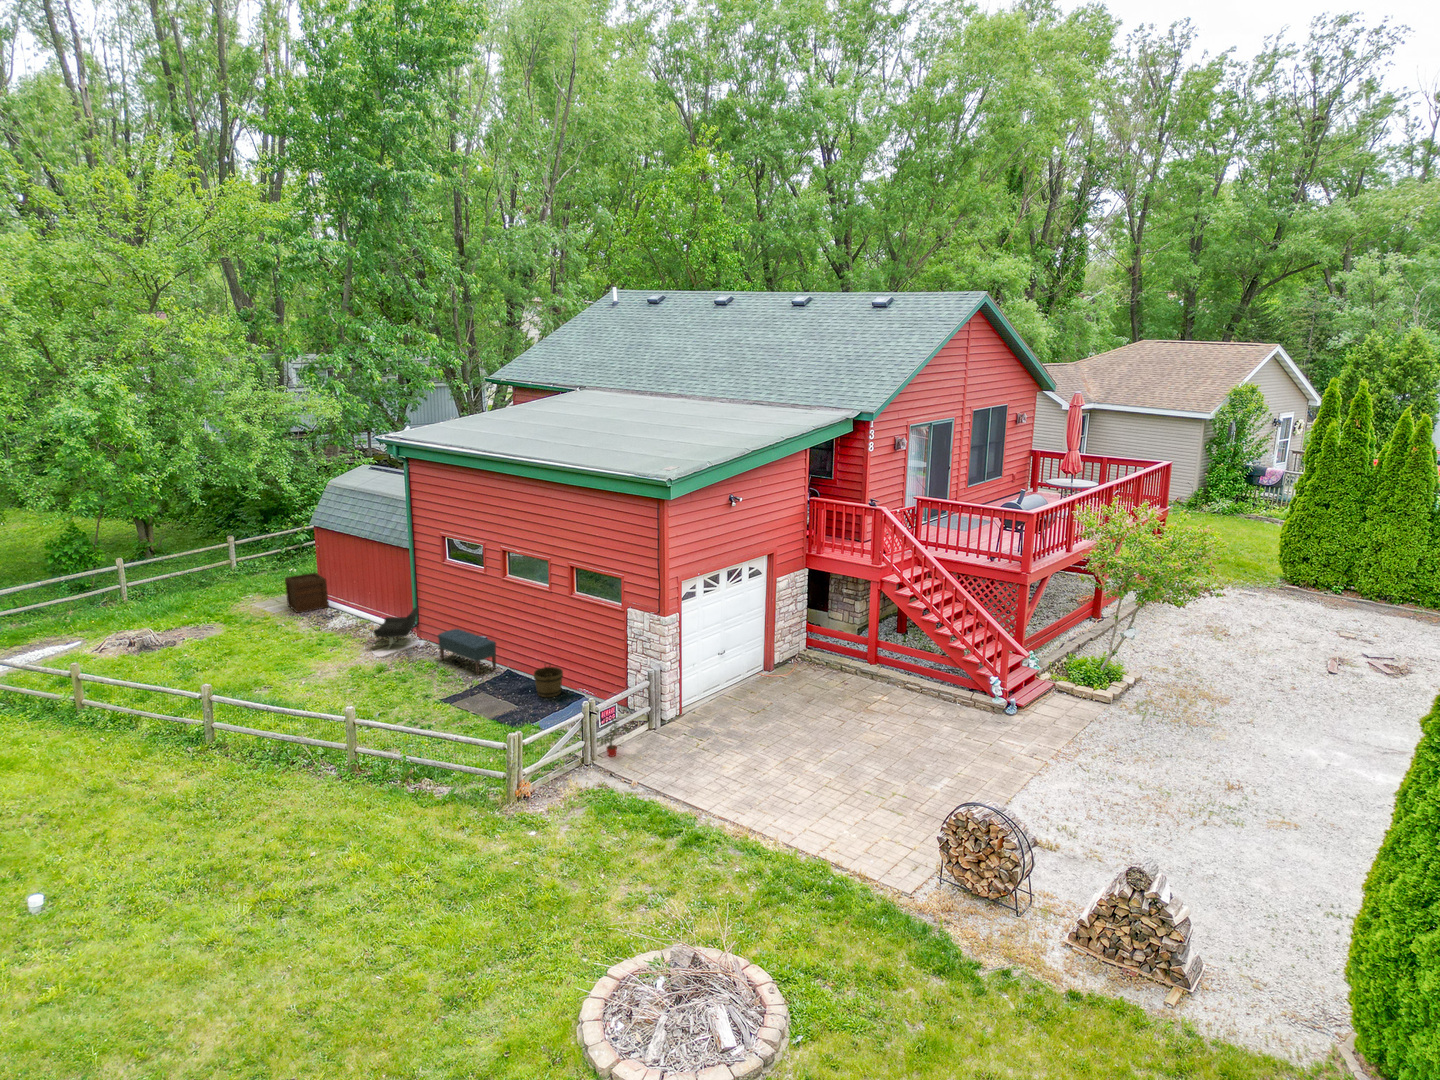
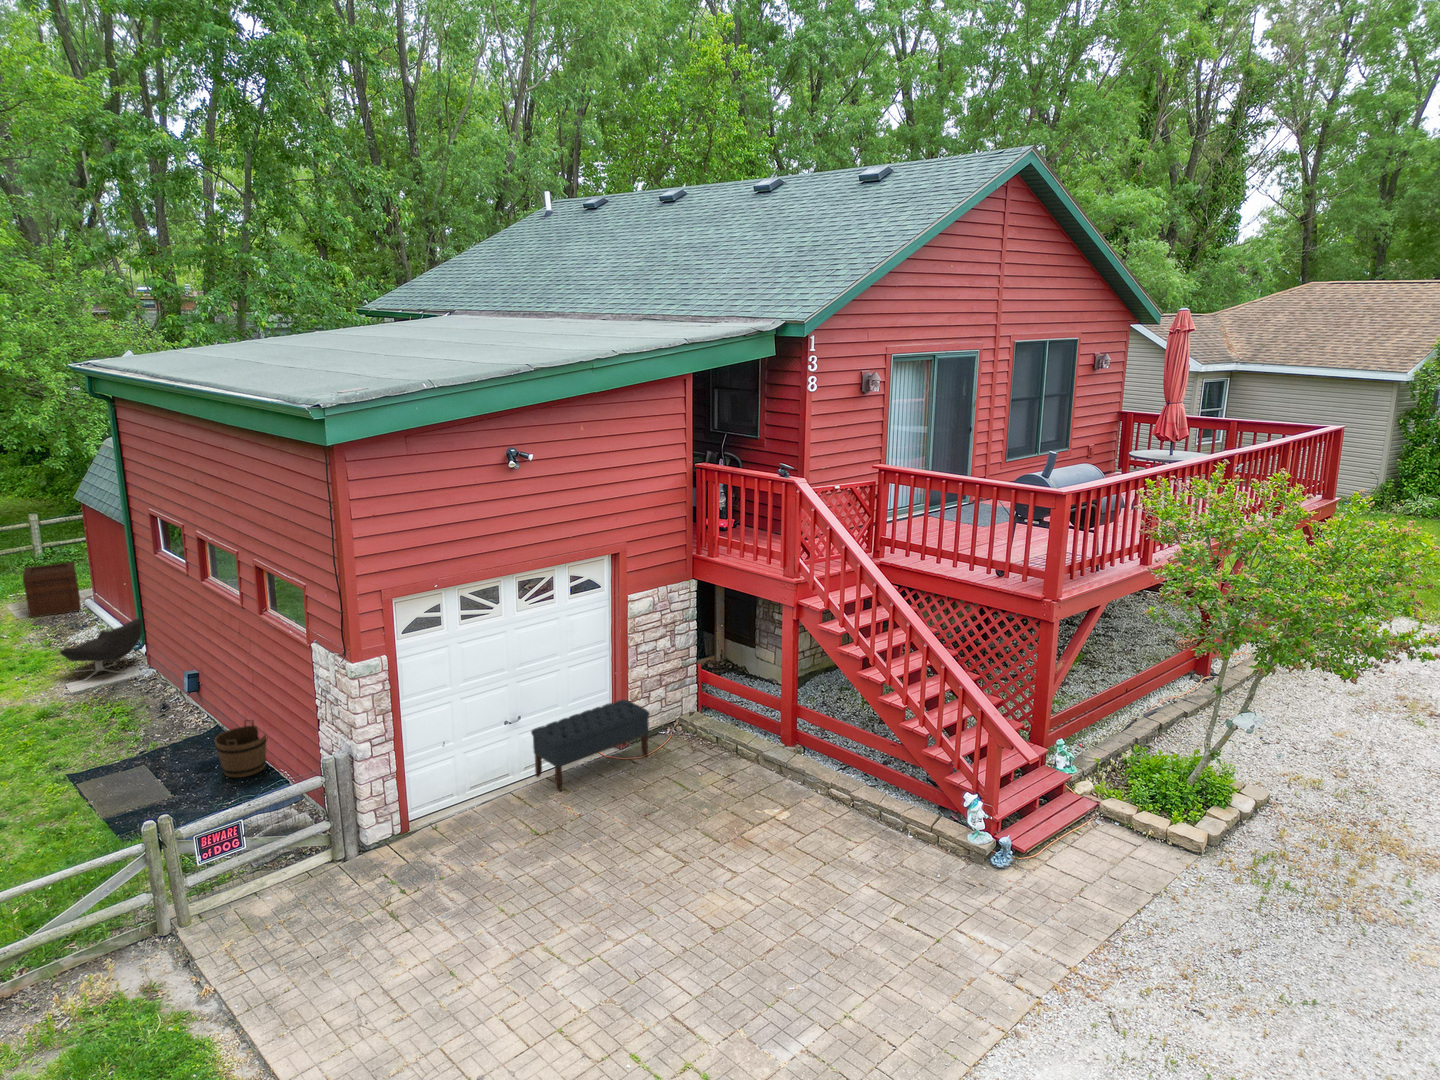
bench: present [438,629,496,674] -> present [531,700,649,791]
potted plant: present [597,718,629,757] -> none [164,844,260,919]

